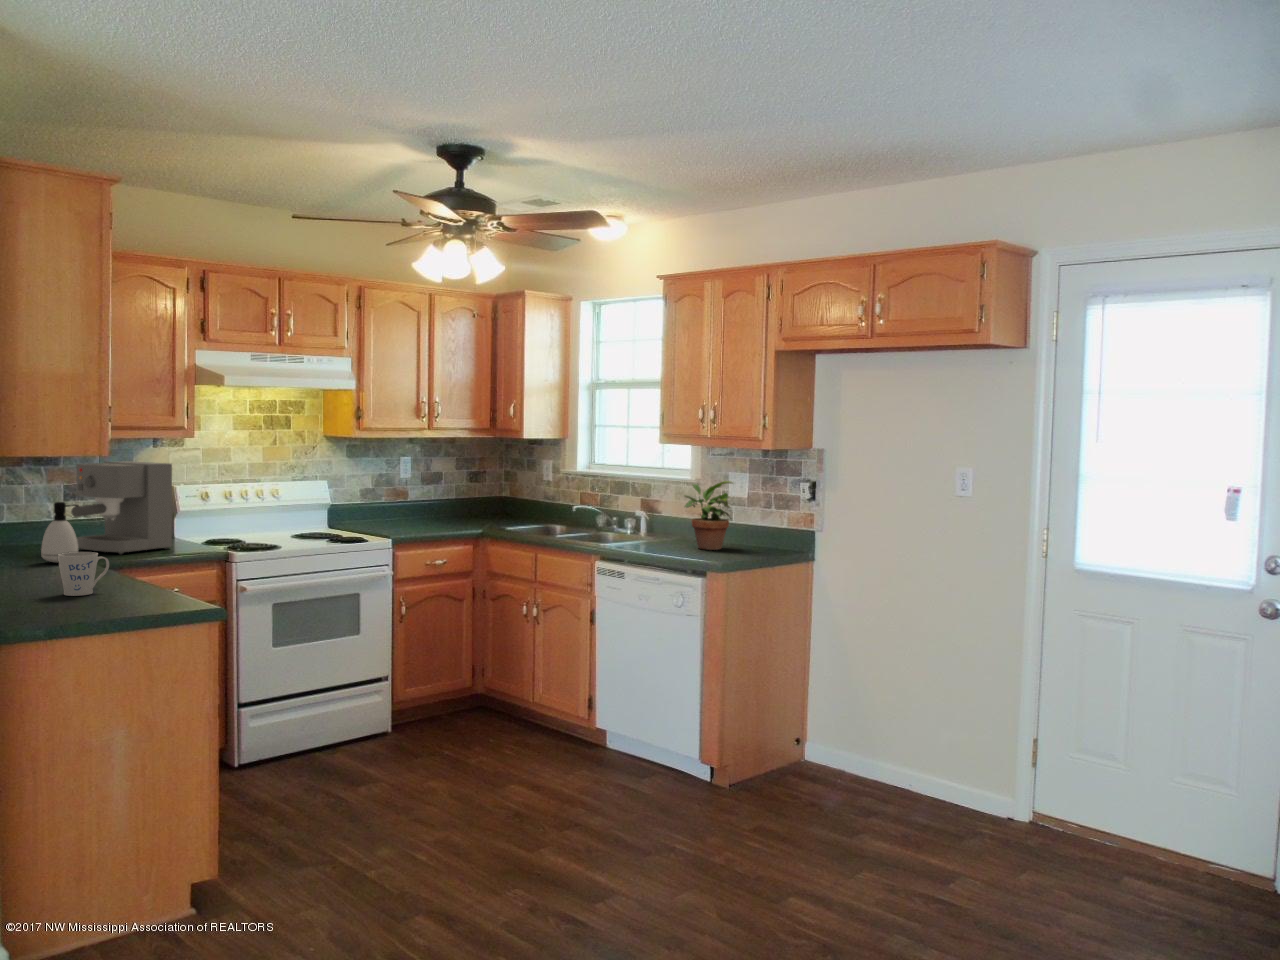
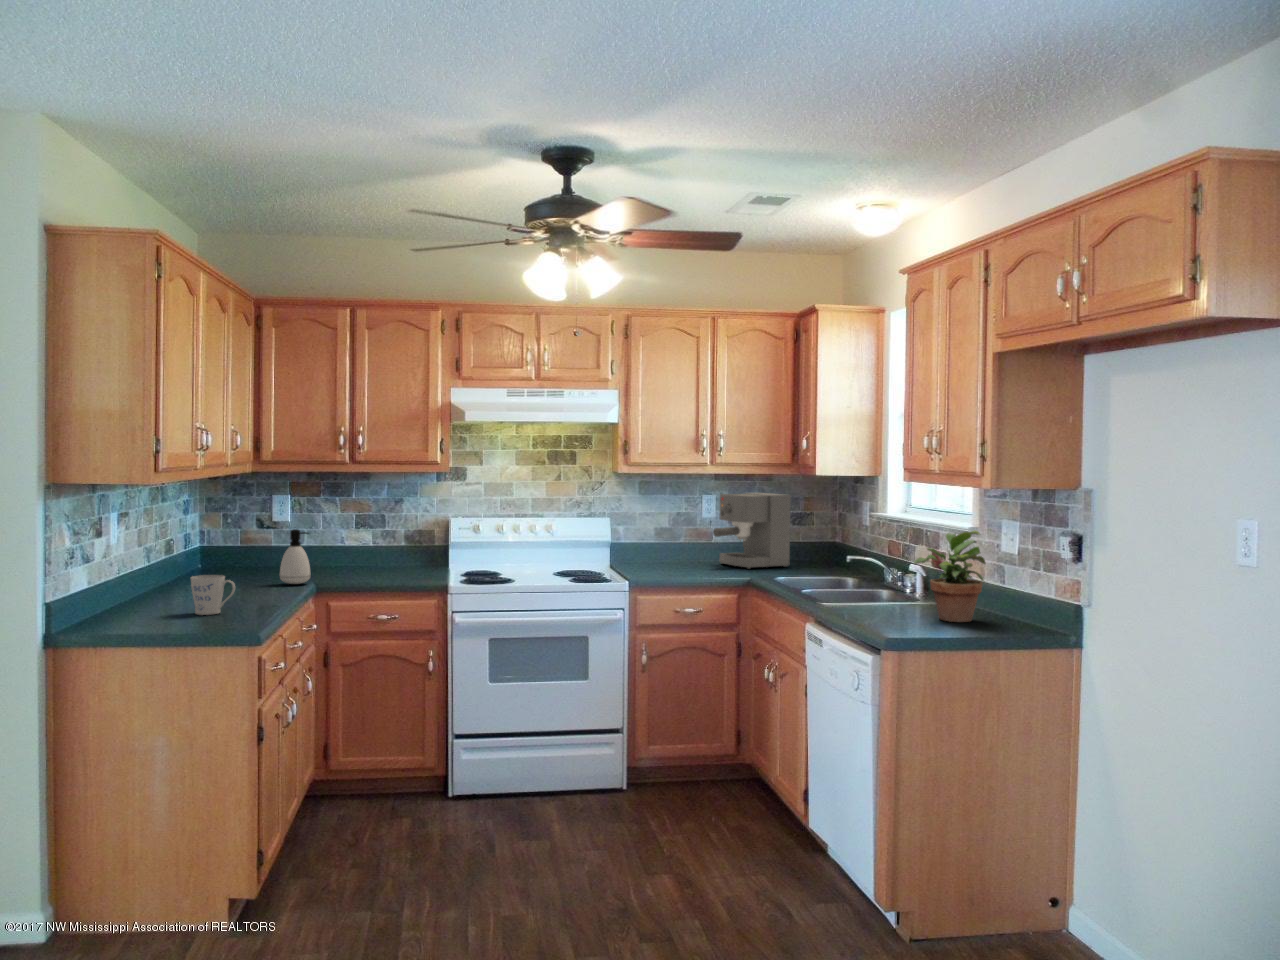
coffee maker: present [71,461,172,554] -> present [713,493,791,569]

